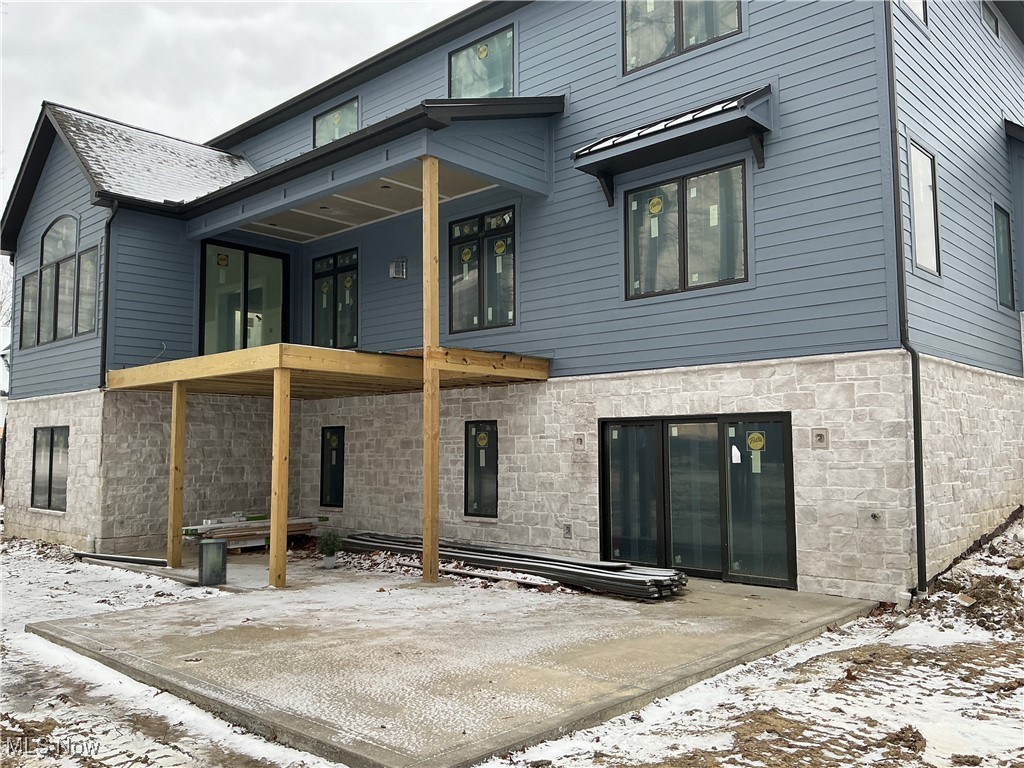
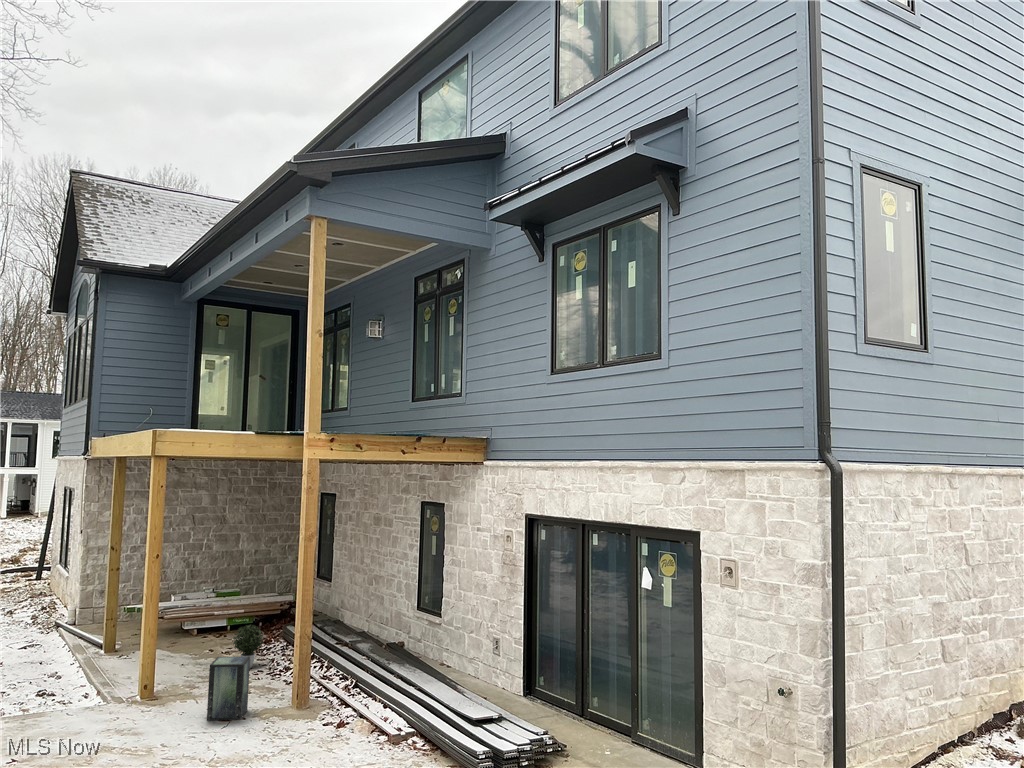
storage box: present [198,538,227,587] -> present [207,656,250,721]

